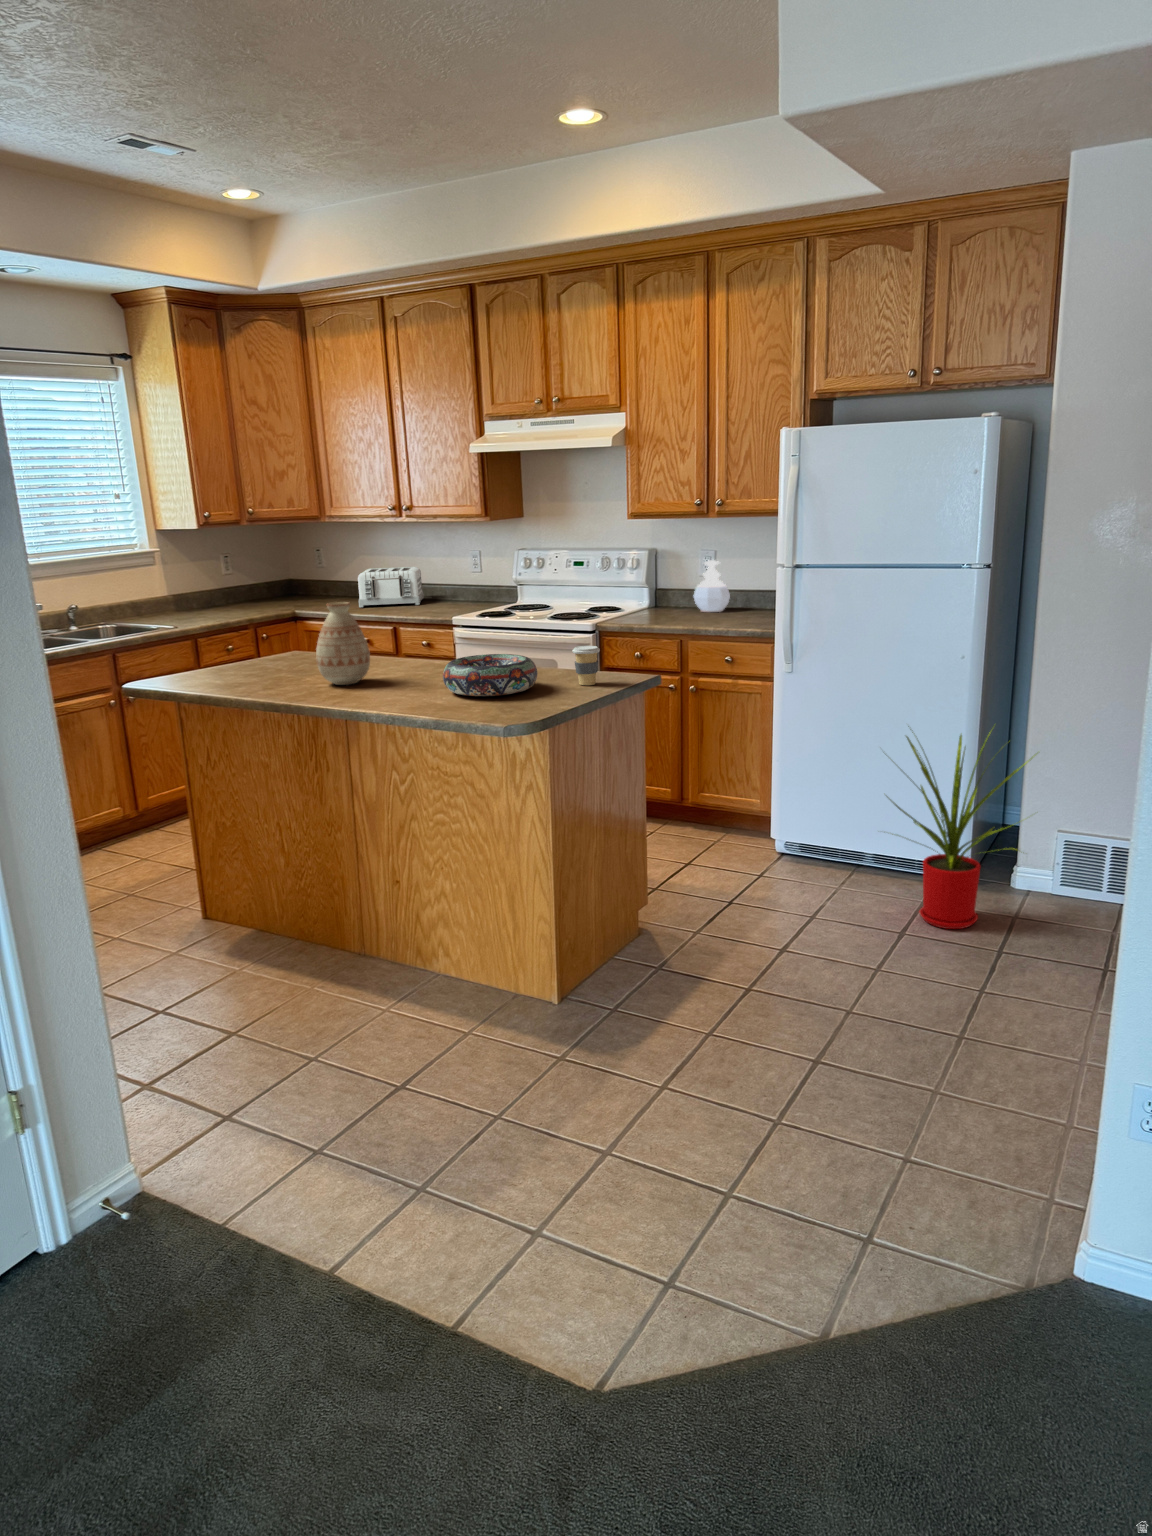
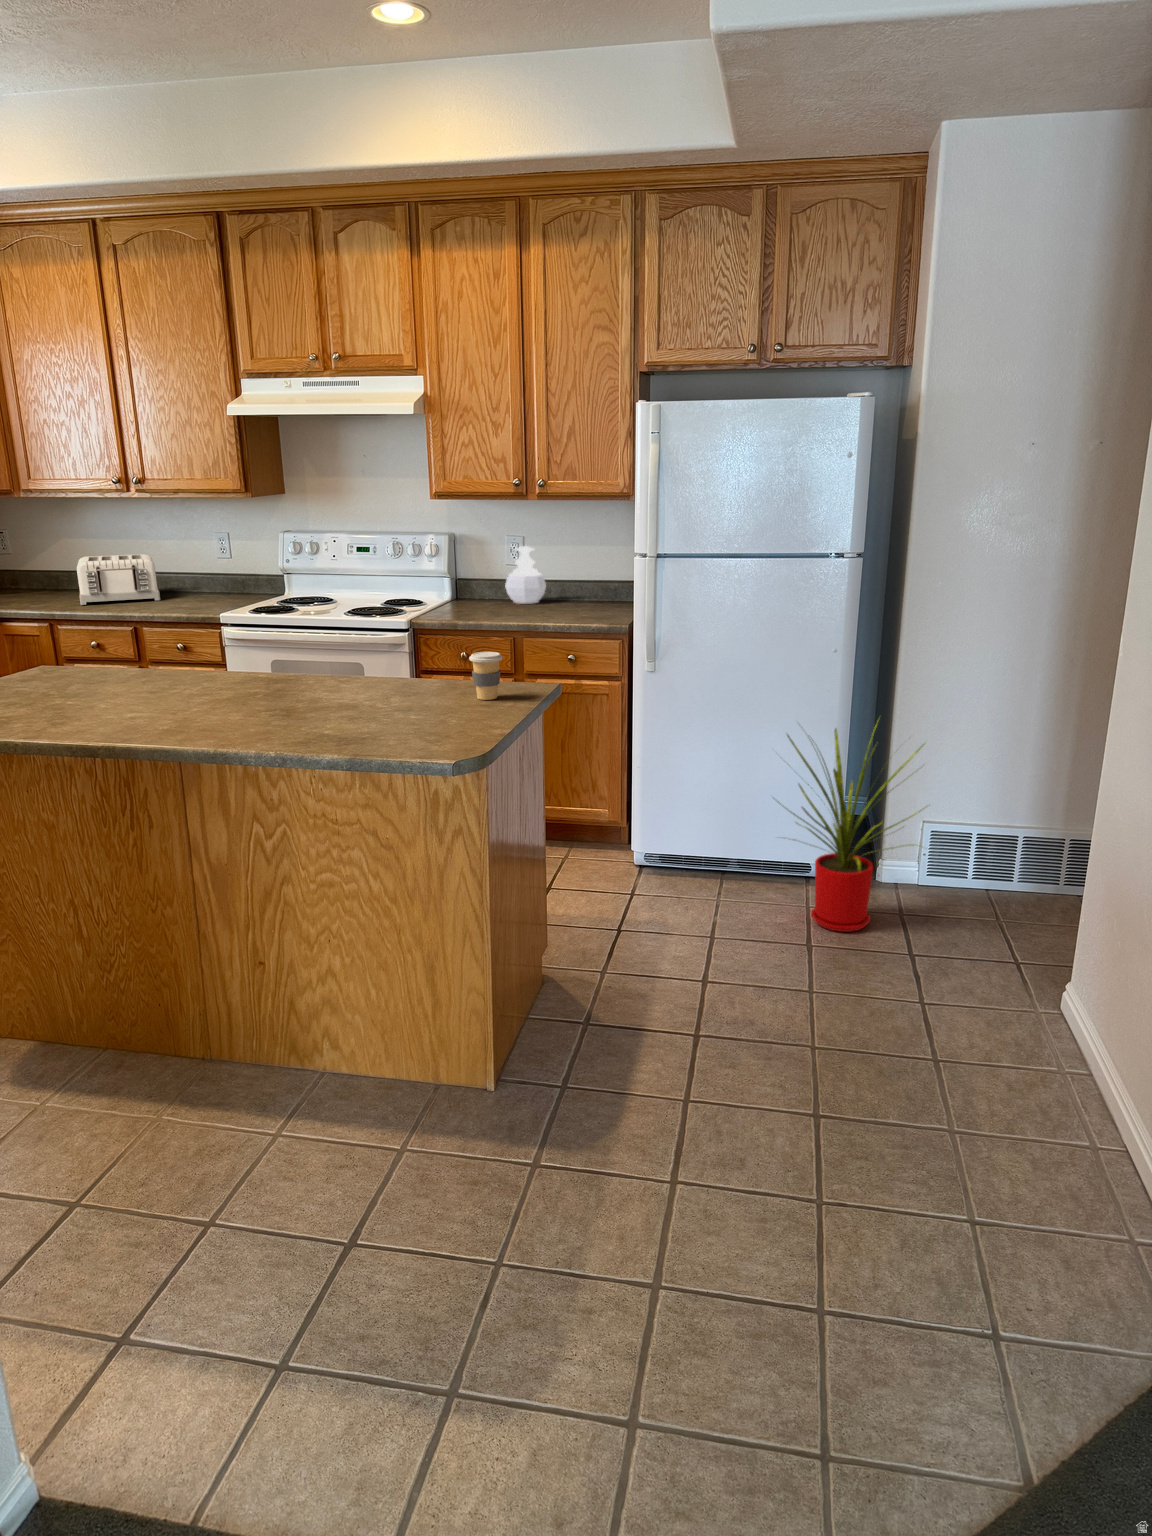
vase: present [316,602,370,685] -> none [122,604,197,714]
decorative bowl: present [443,654,538,696] -> none [314,666,434,722]

